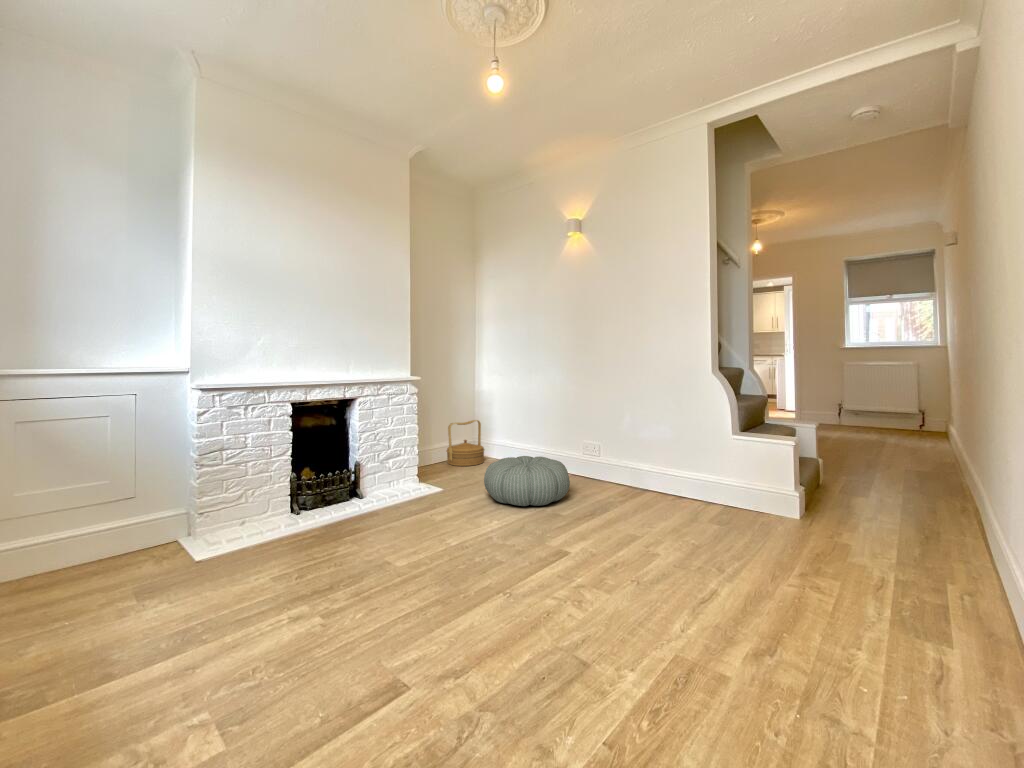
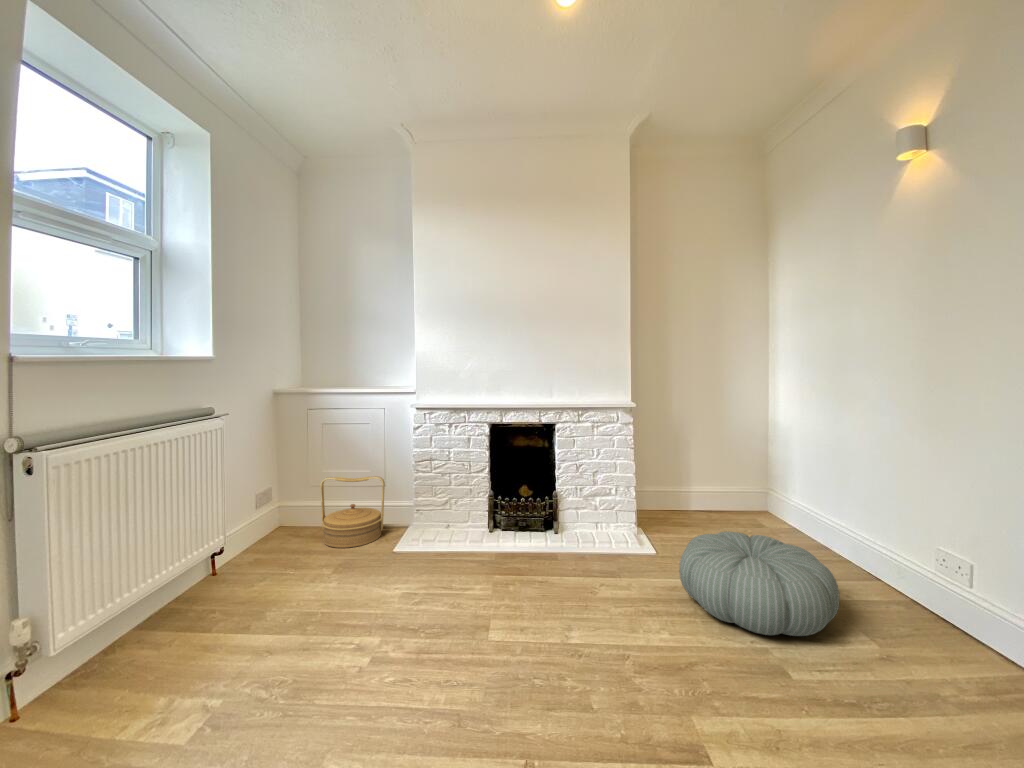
woven basket: present [447,420,484,466] -> present [320,476,385,548]

